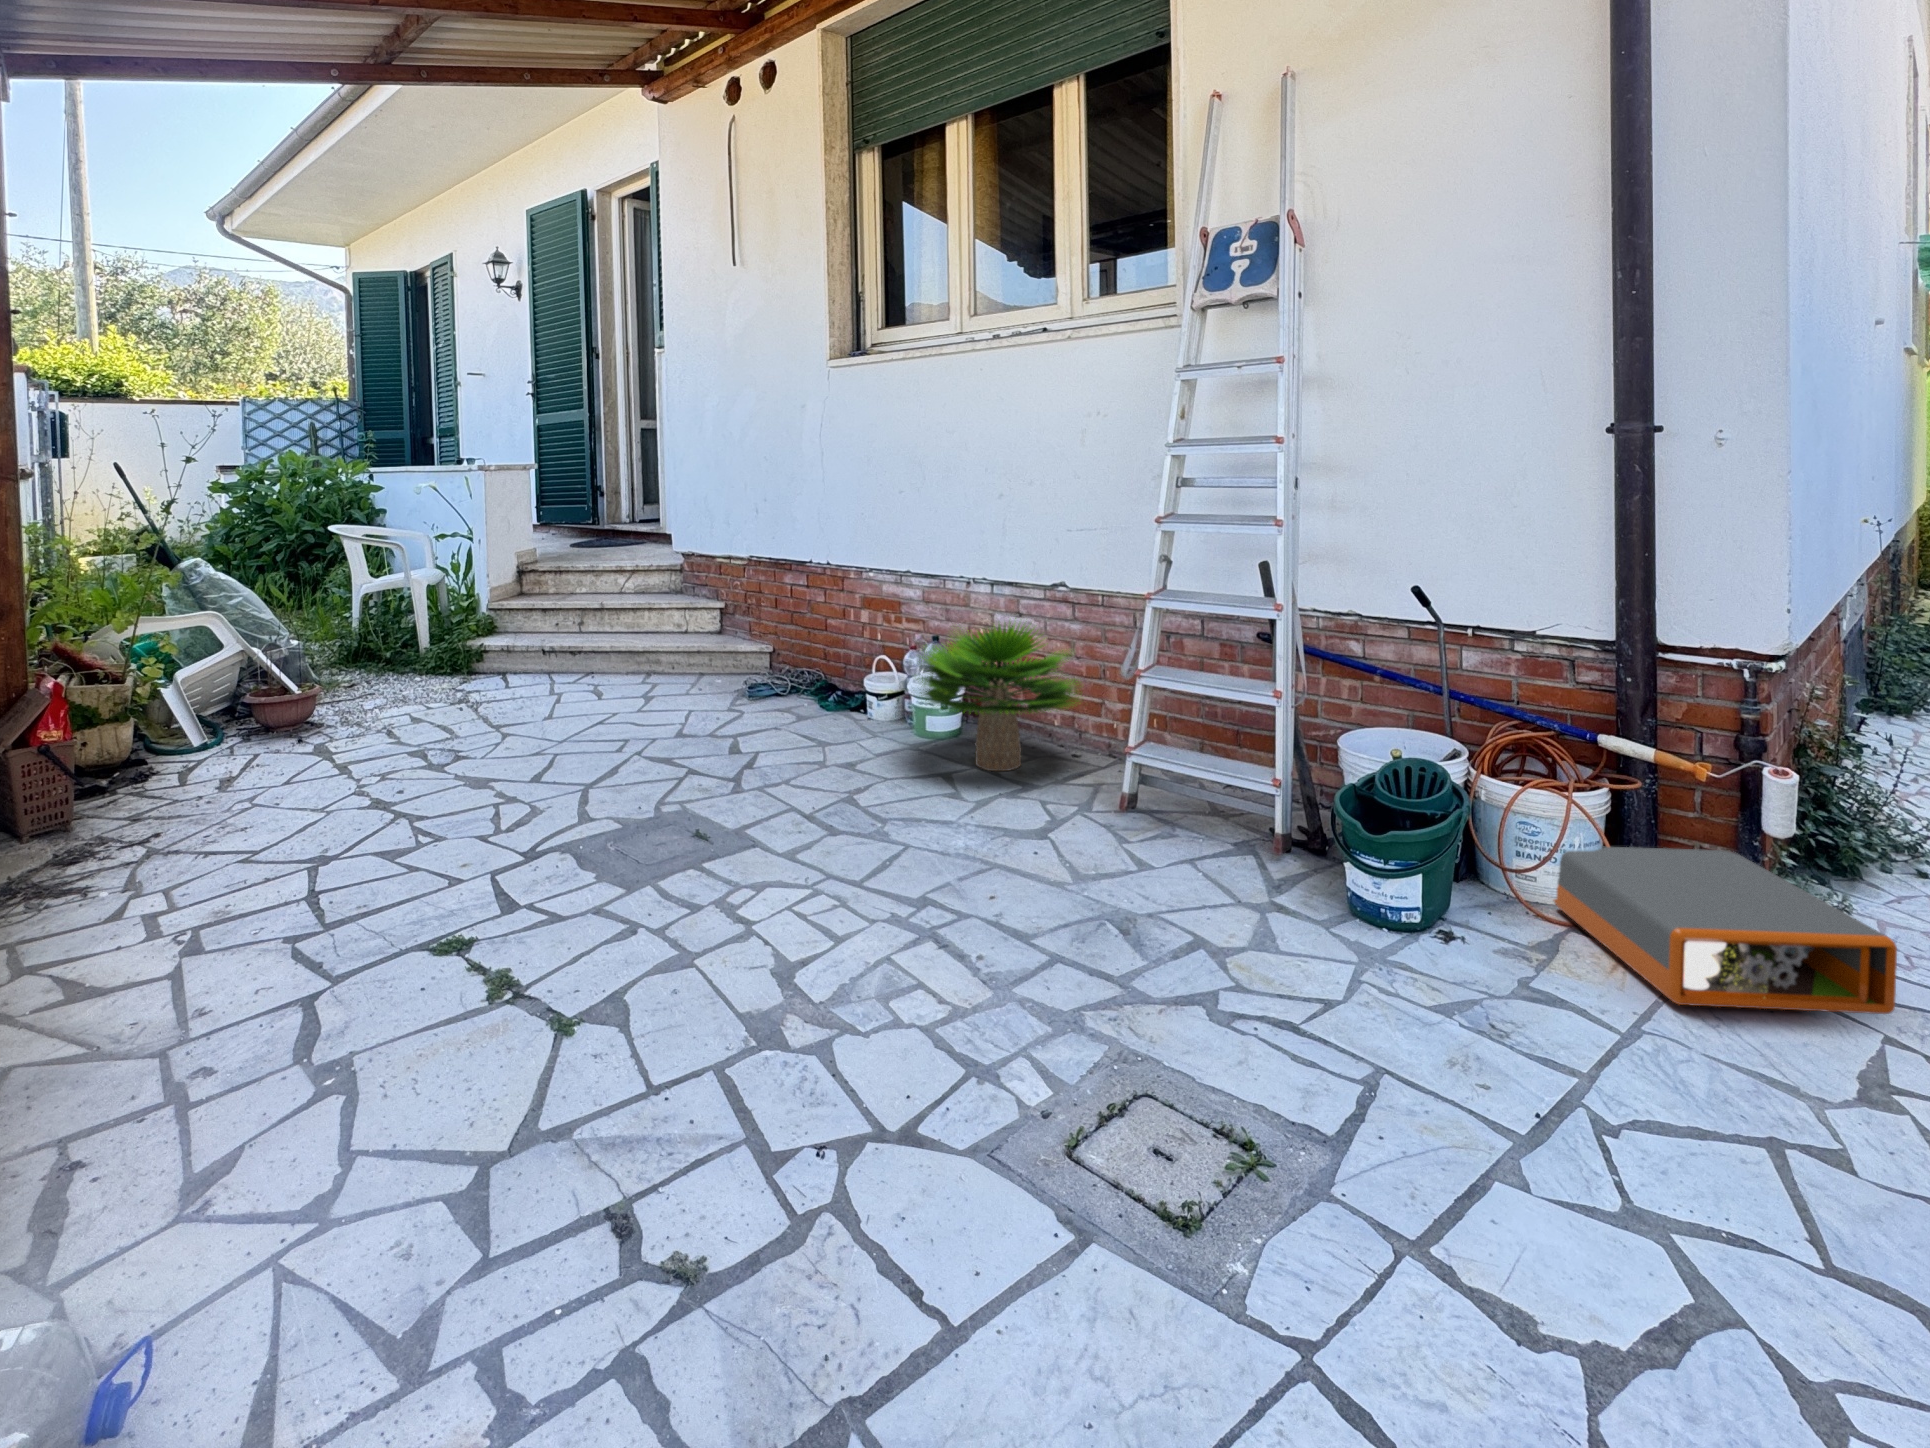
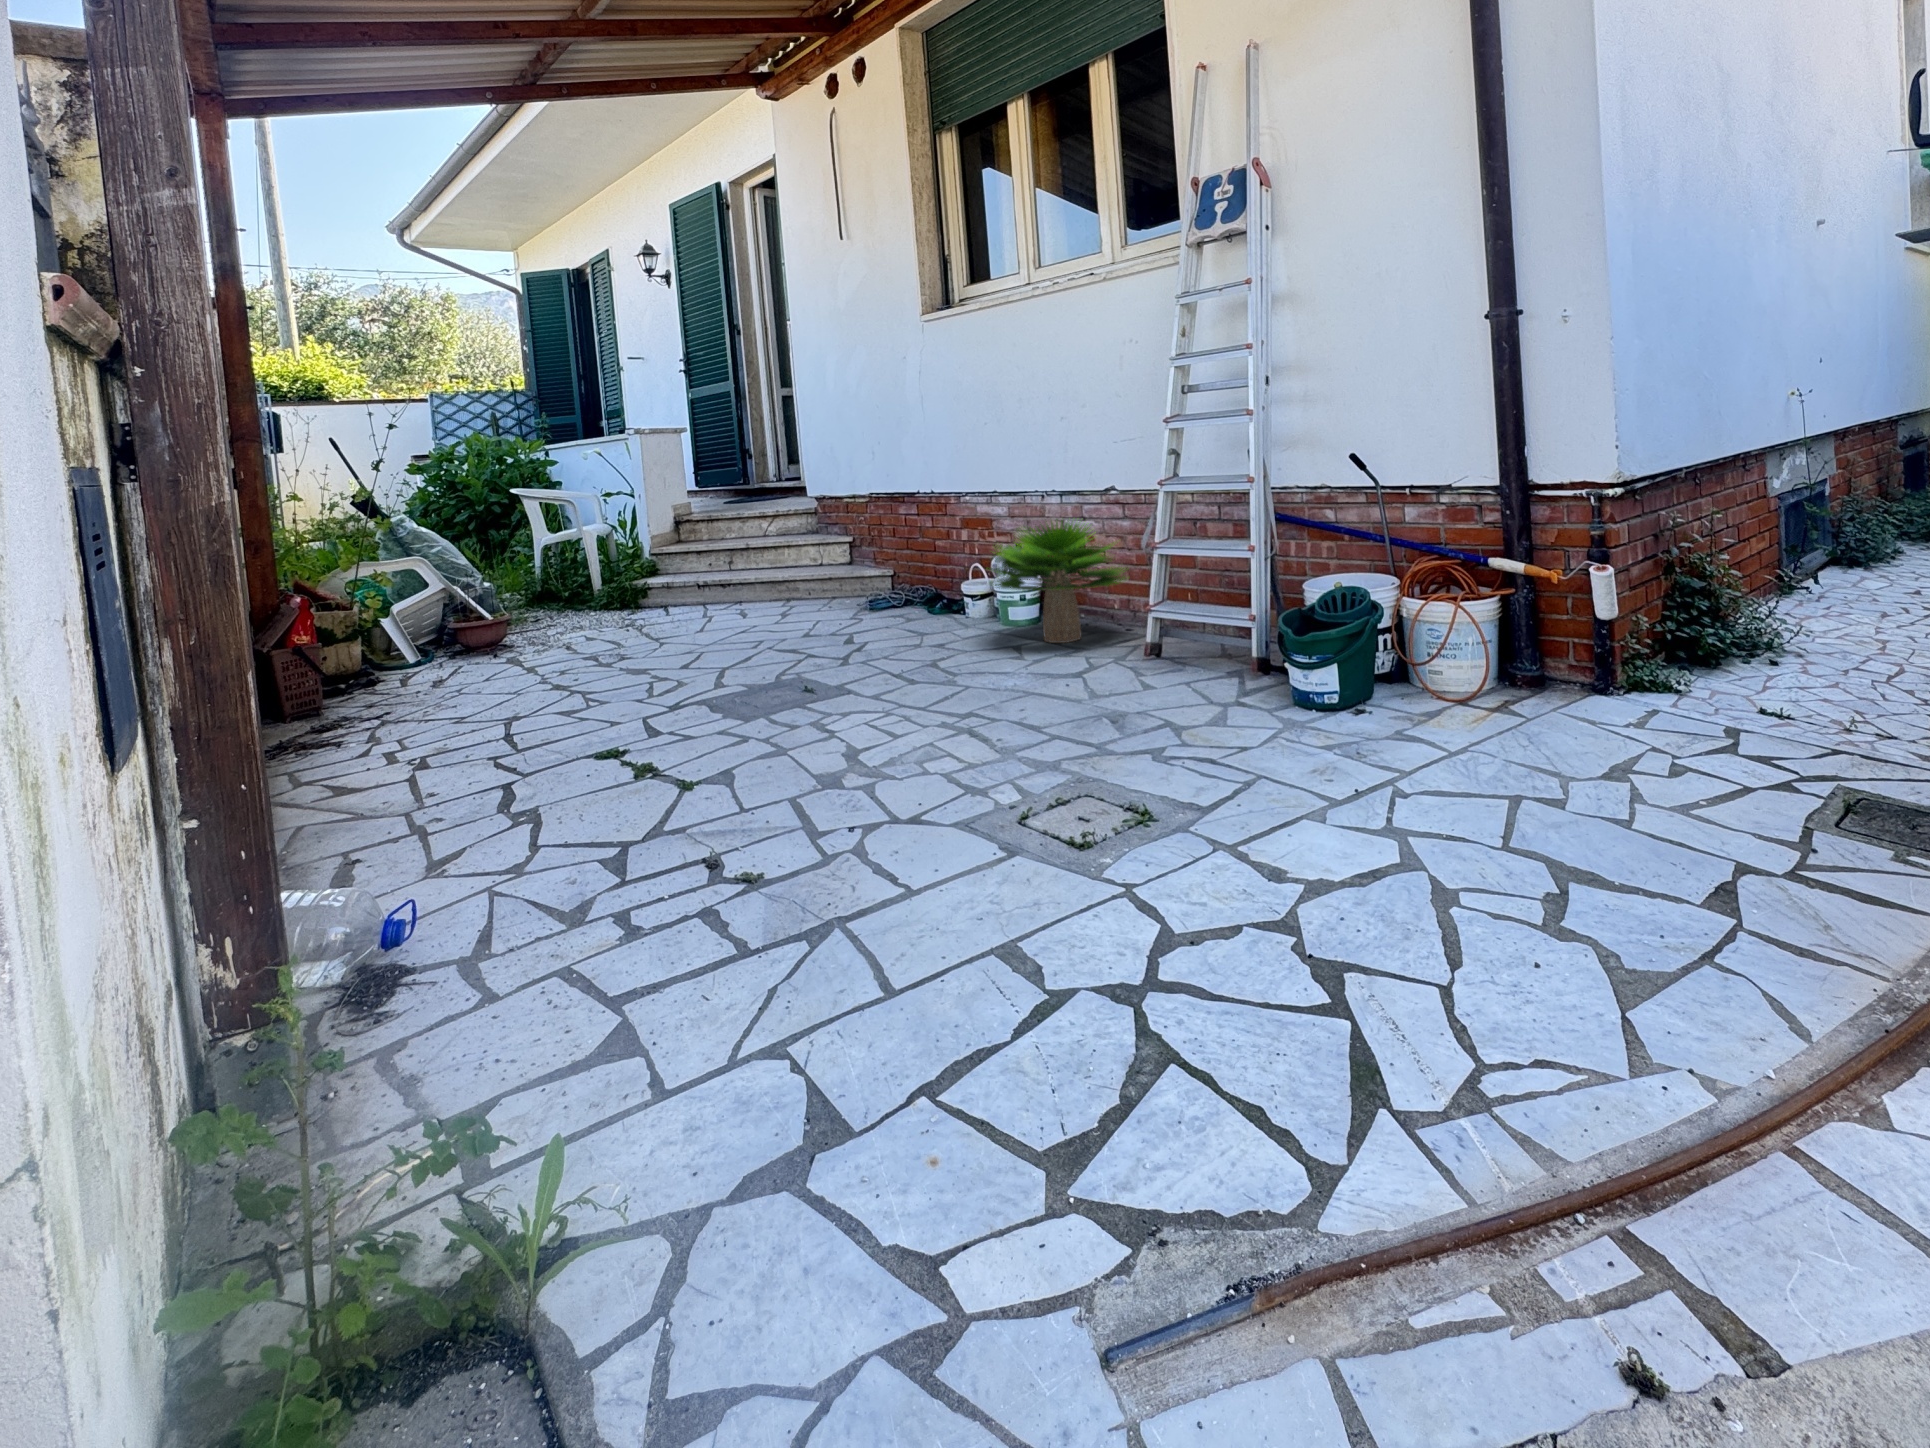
storage box: present [1553,846,1897,1014] -> none [1452,640,1660,735]

